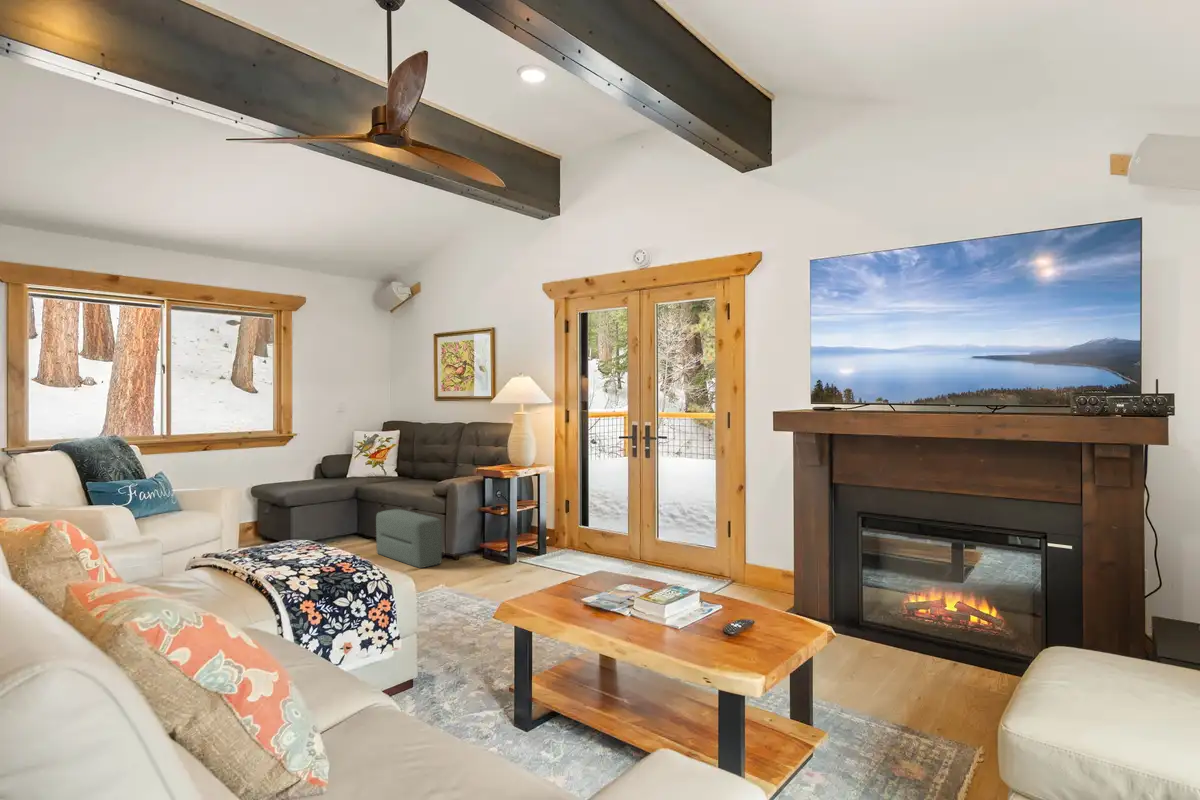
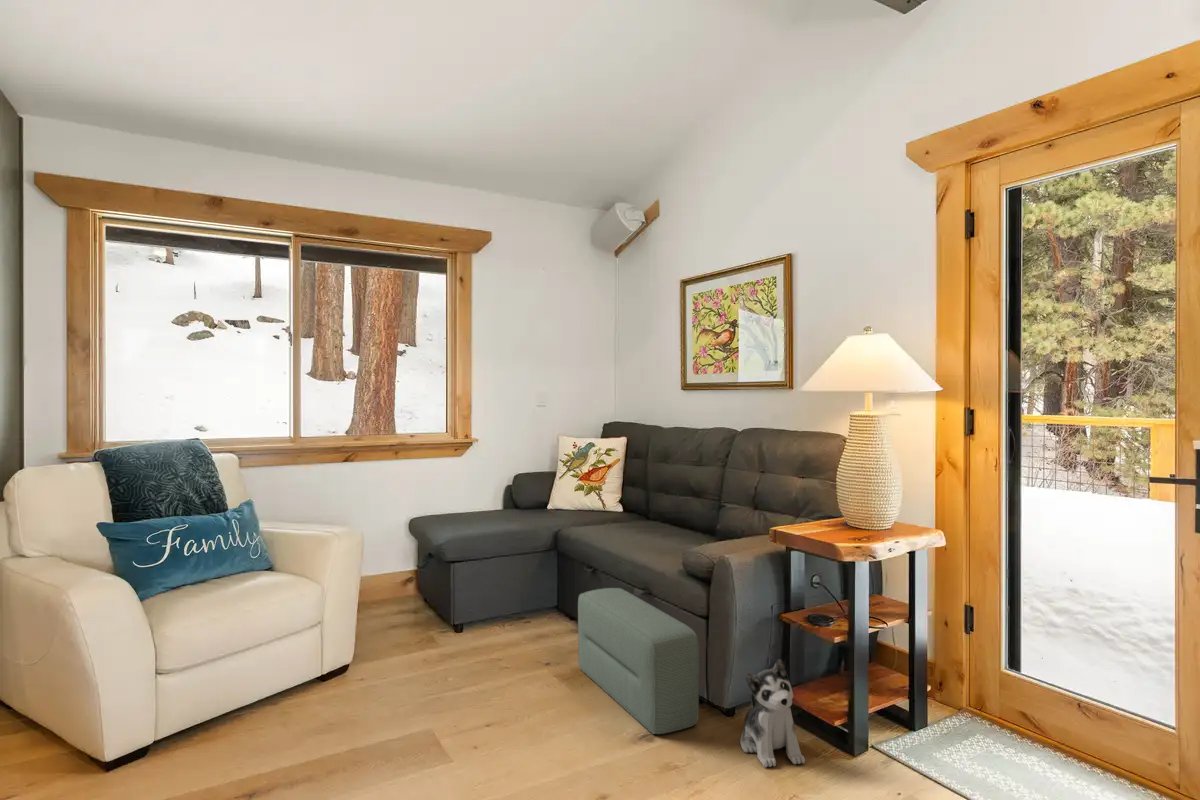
plush toy: none [461,524,489,571] -> present [740,659,805,767]

